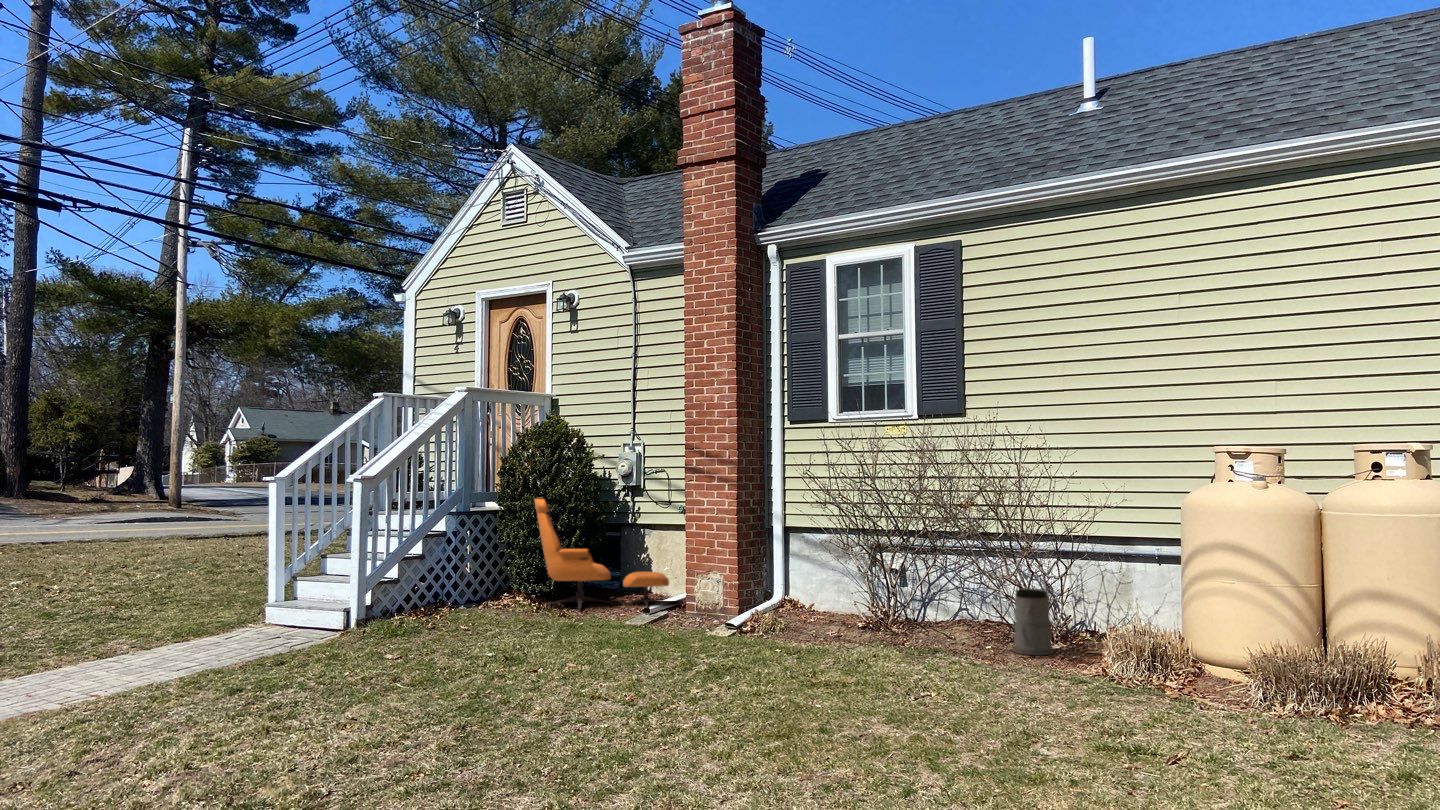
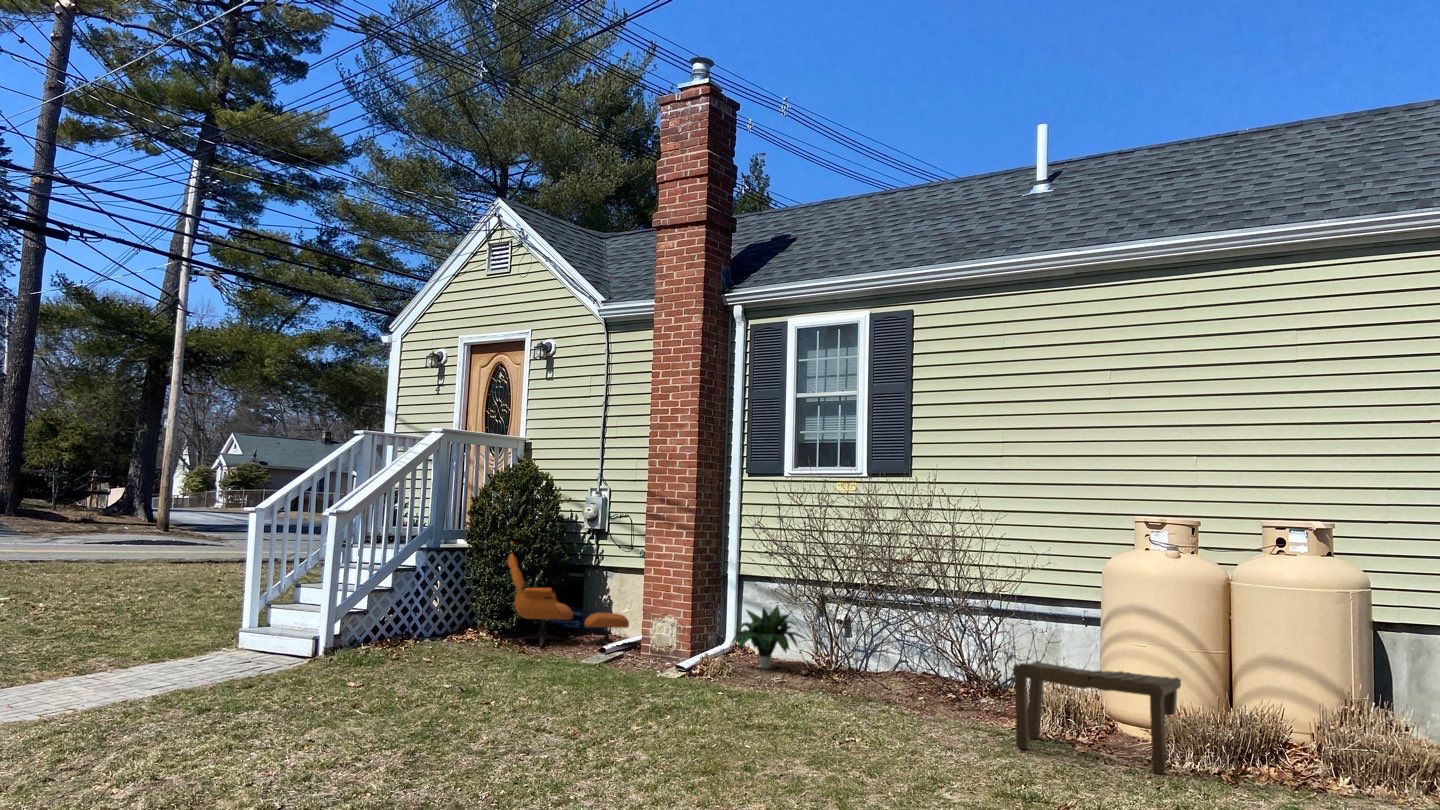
potted plant: none [777,555,863,623] -> present [731,605,807,669]
watering can: present [1013,575,1053,655] -> none [944,630,984,708]
bench: none [1097,604,1281,720] -> present [1013,661,1181,774]

